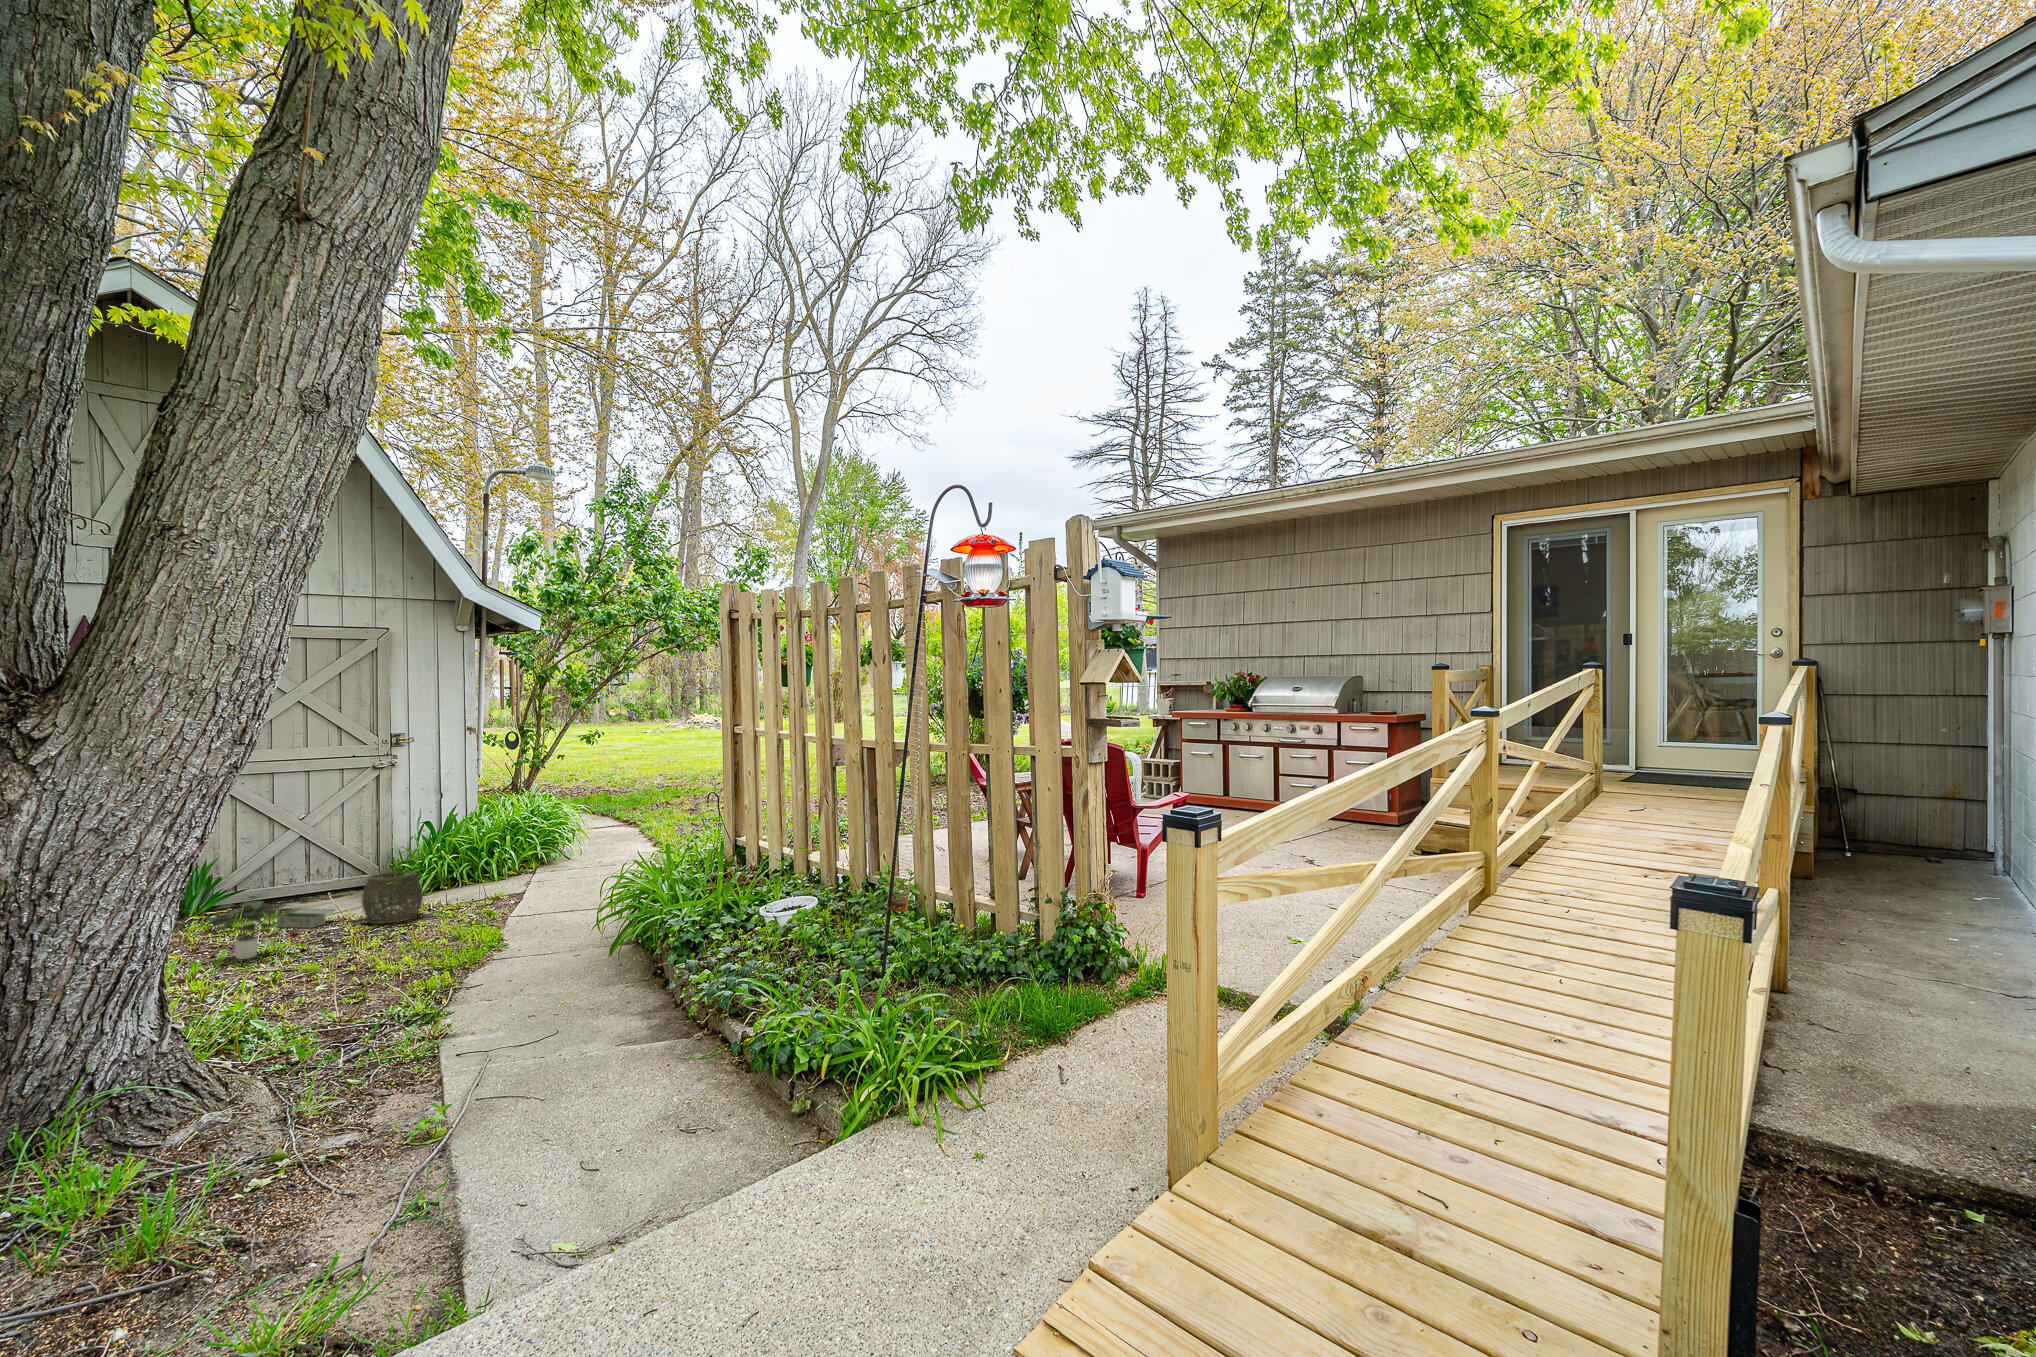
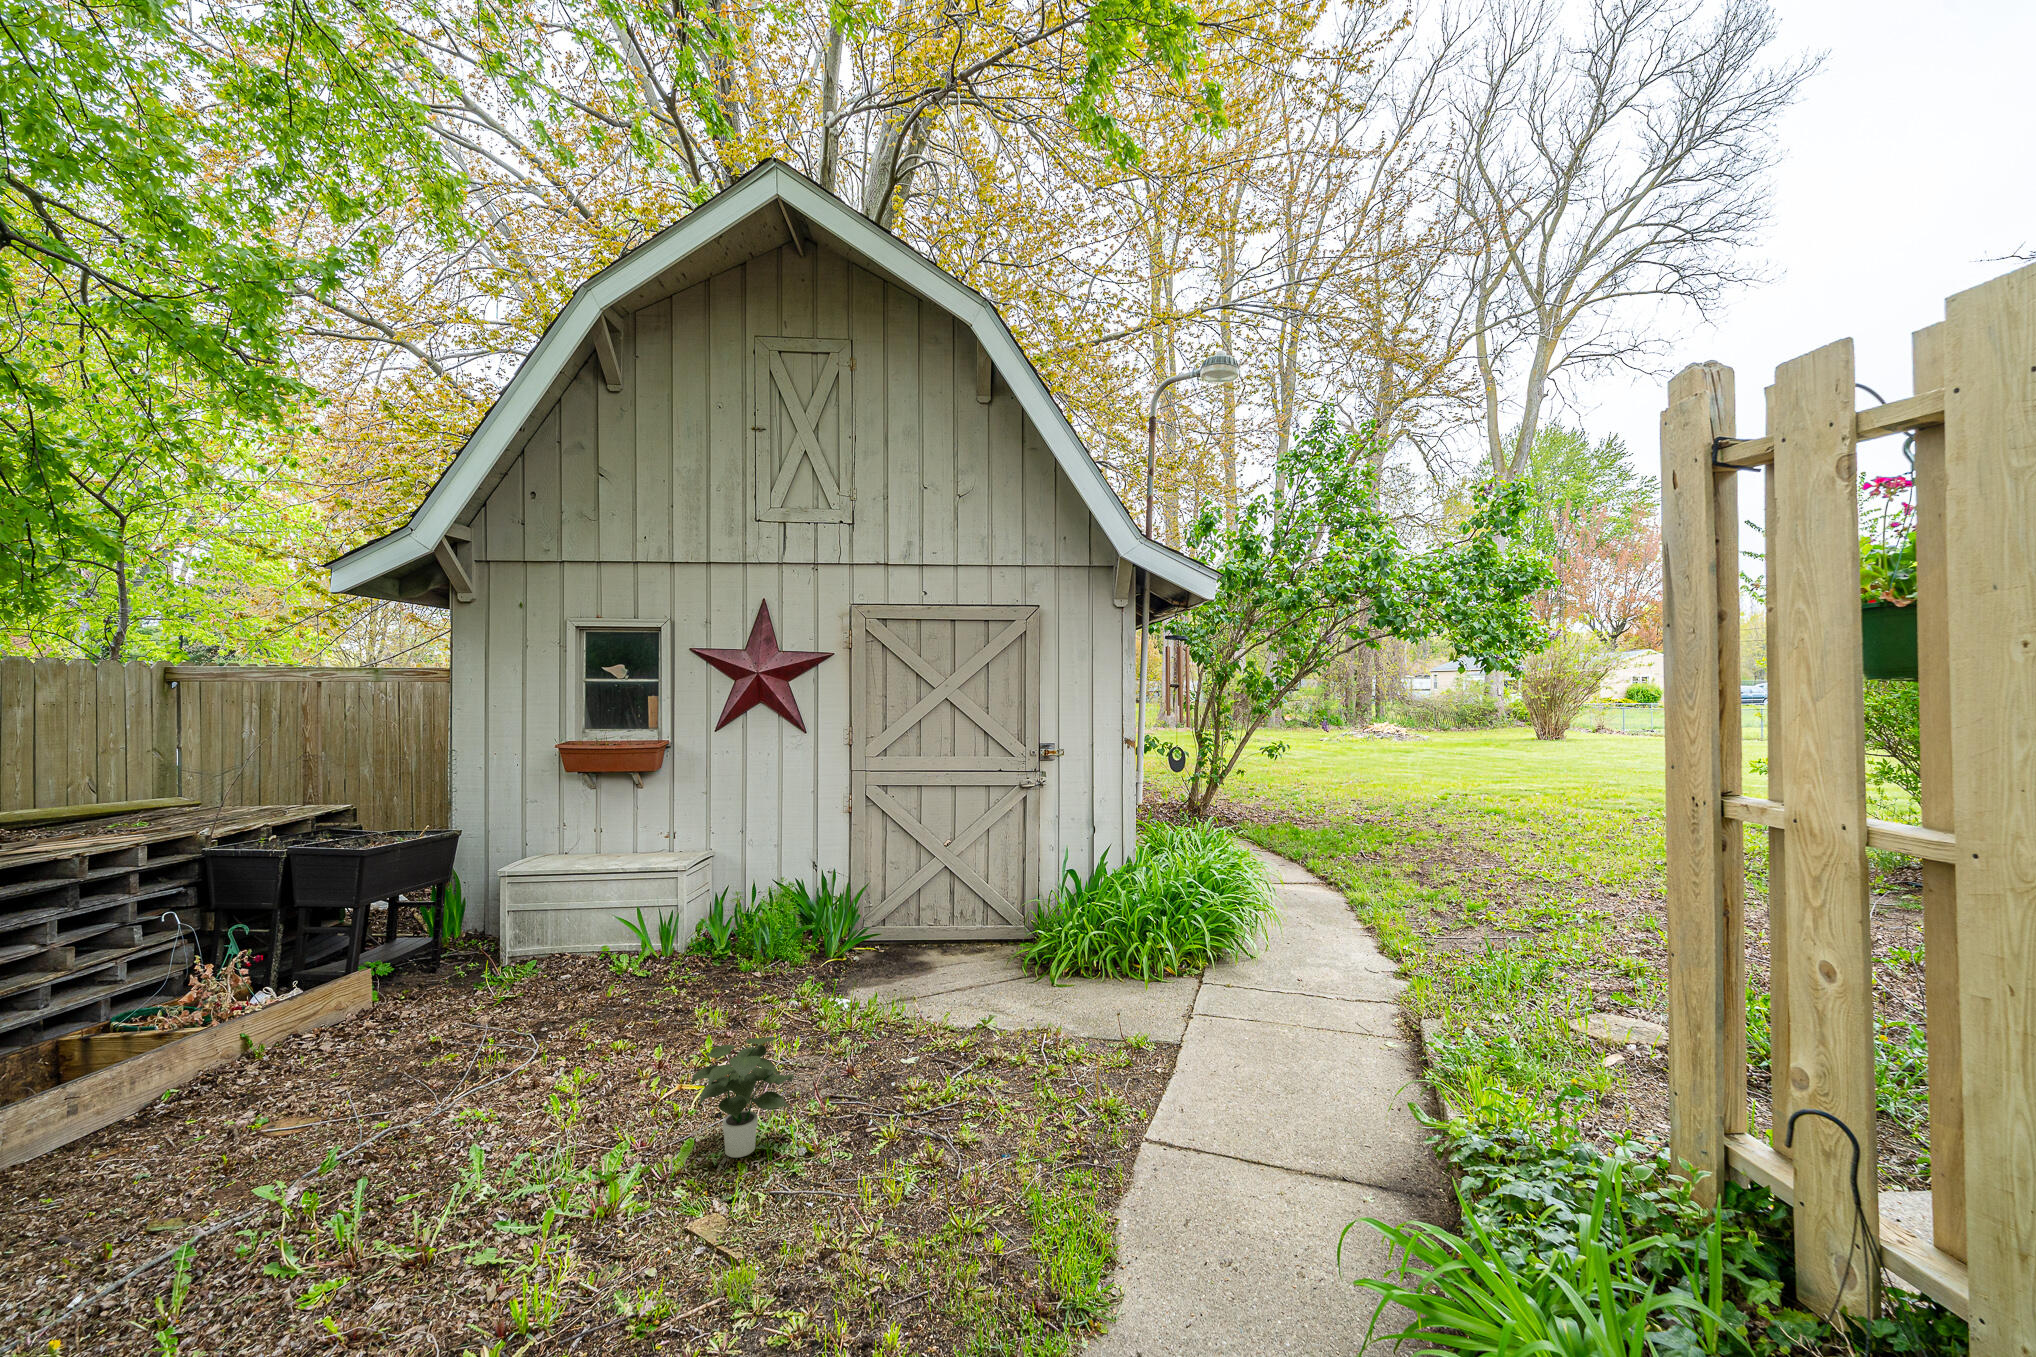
woven basket: present [362,871,423,924] -> none [939,989,1030,1094]
toolbox: present [276,909,335,928] -> none [842,1019,916,1069]

